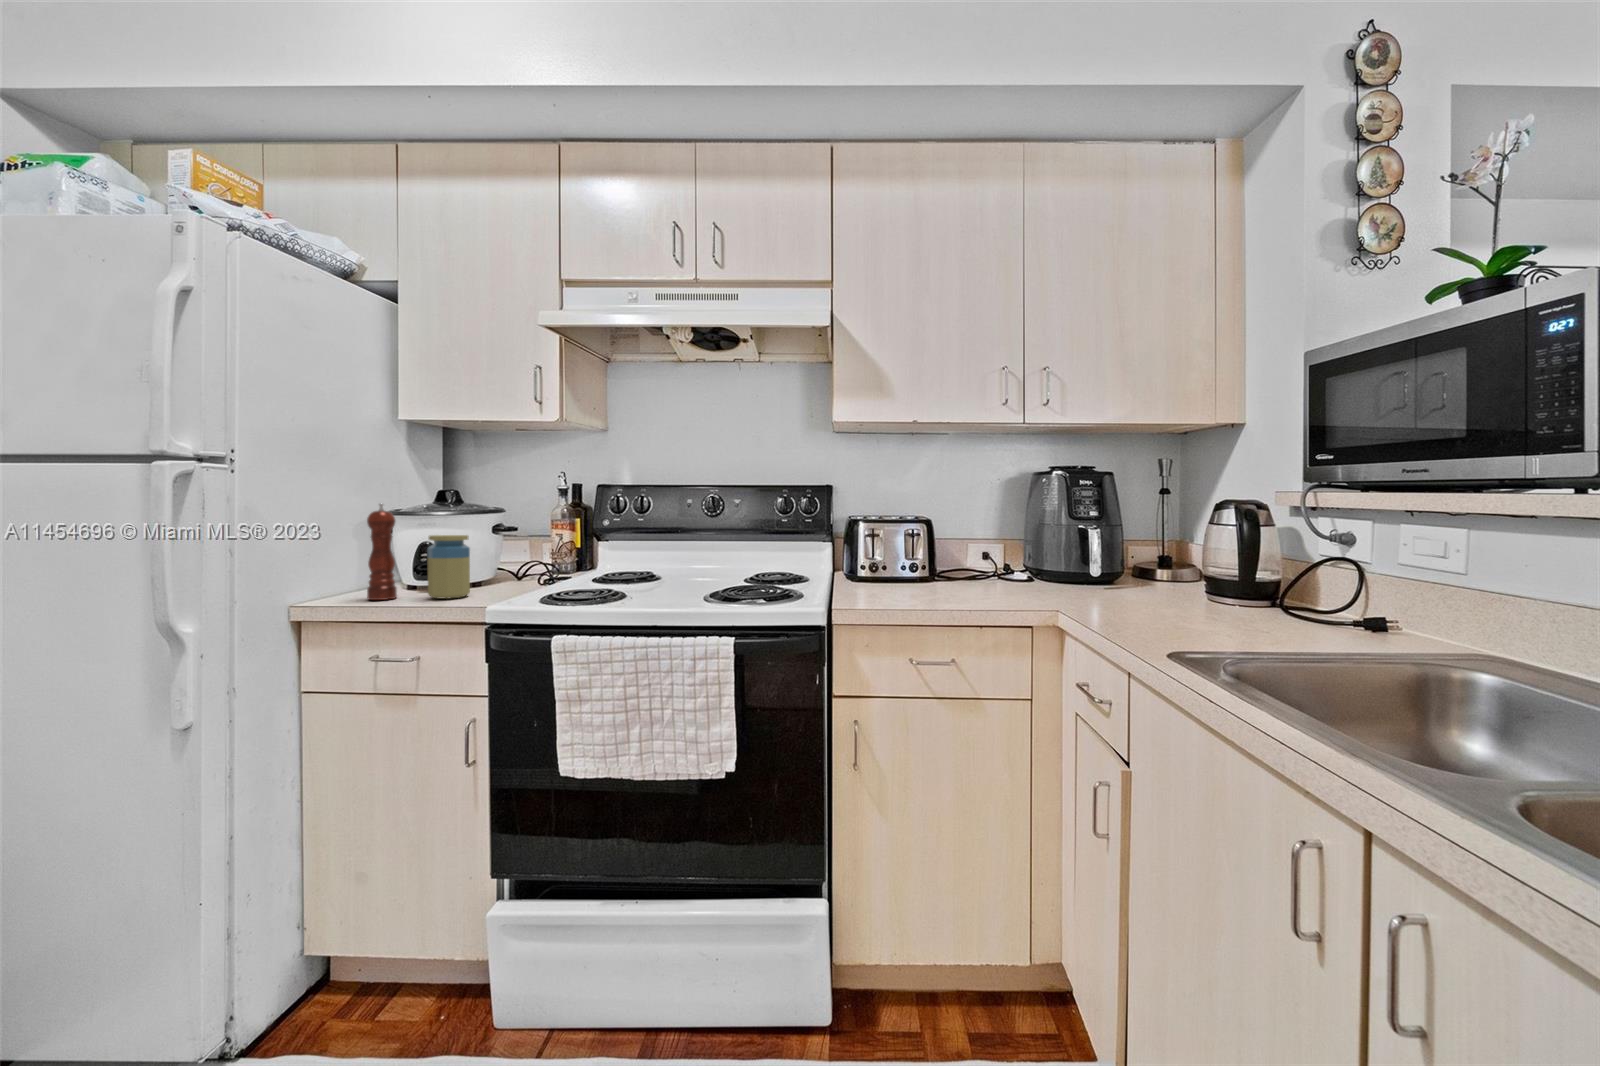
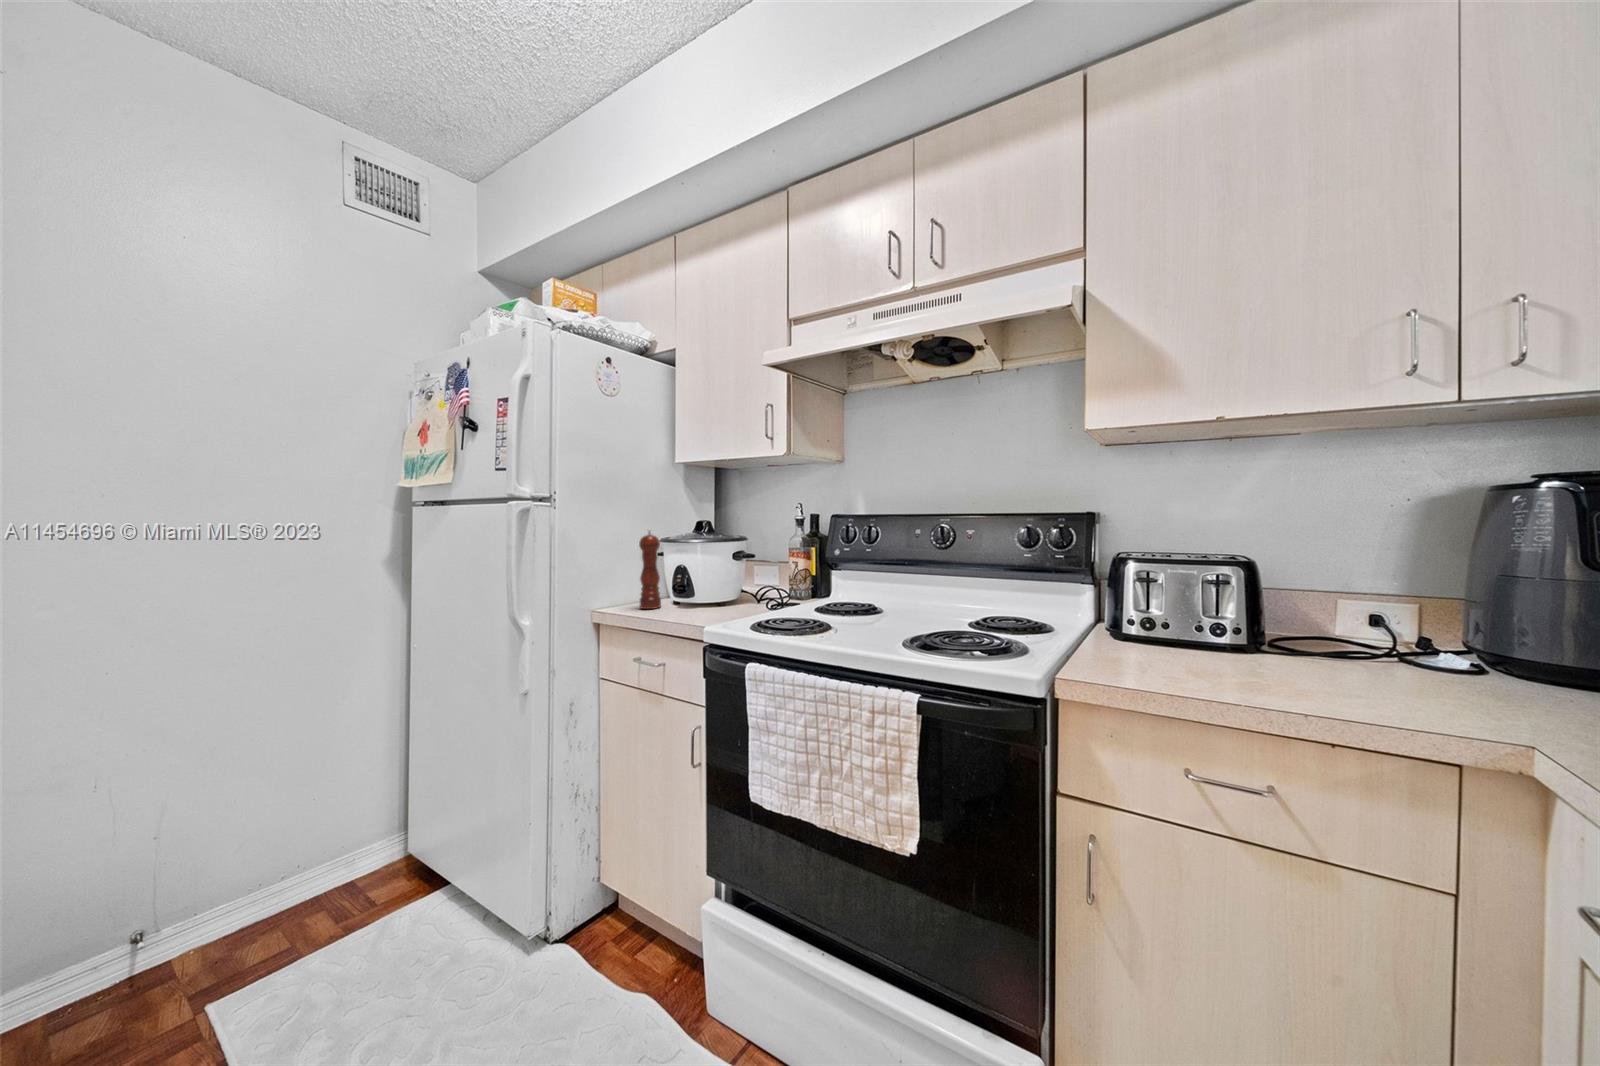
jar: present [427,535,470,599] -> none [678,556,709,612]

